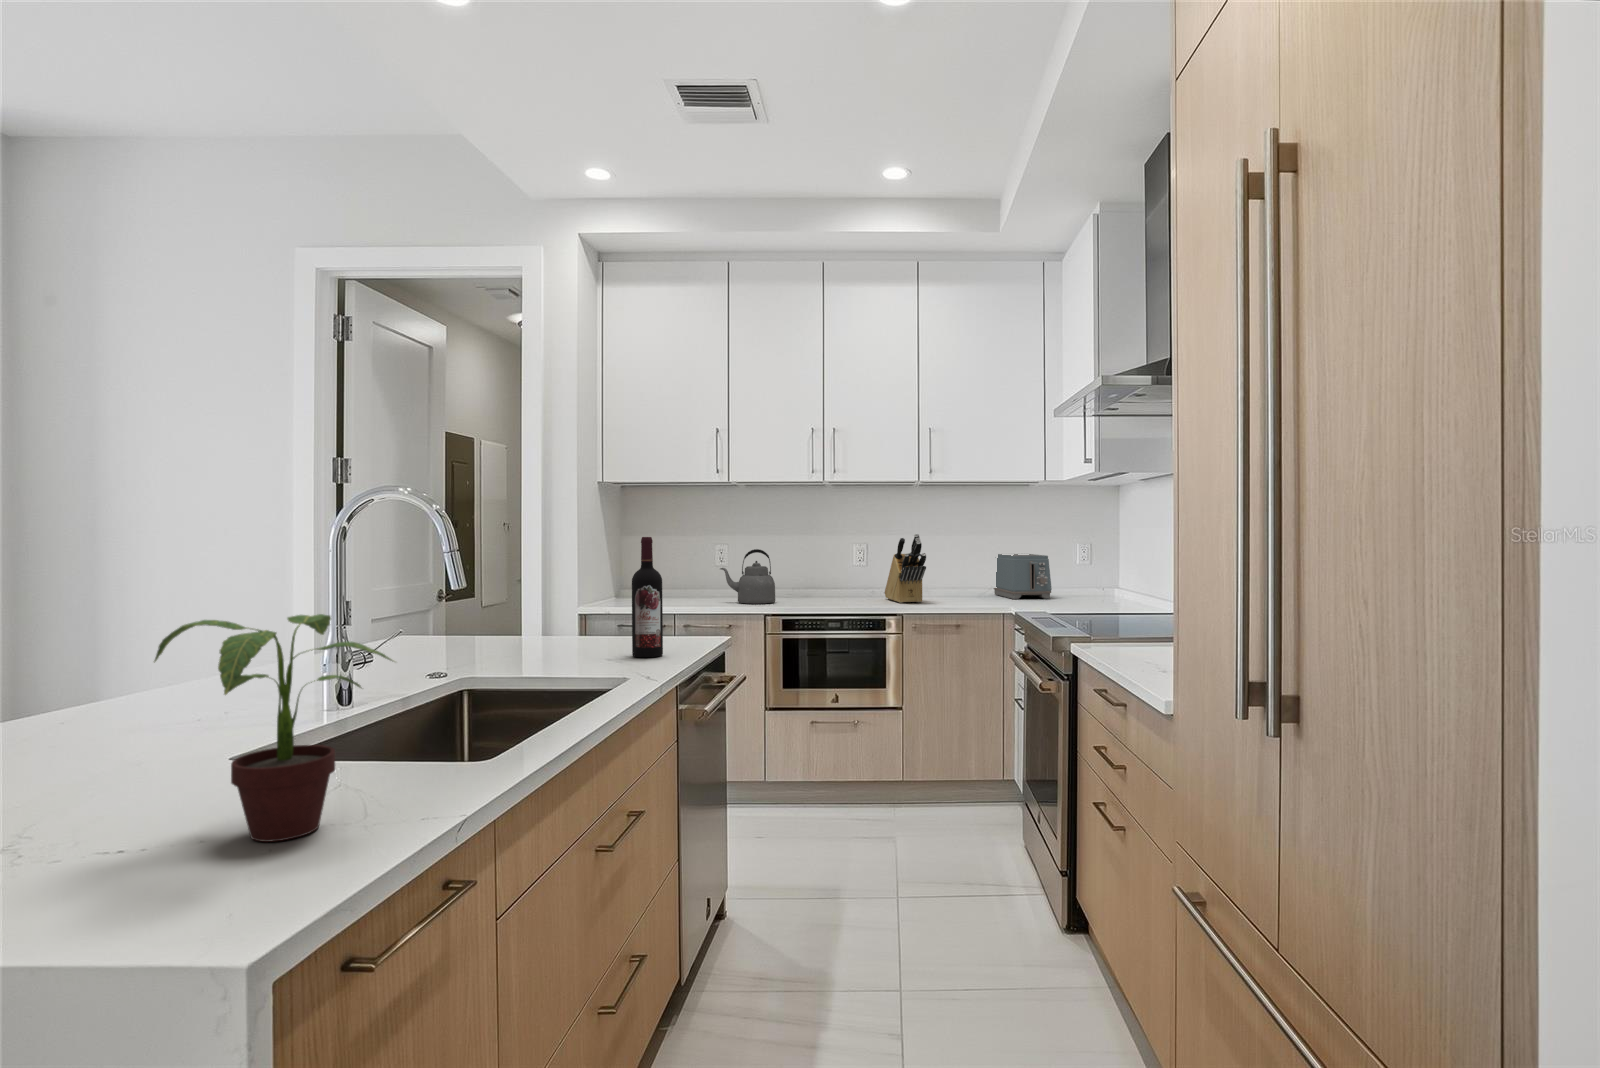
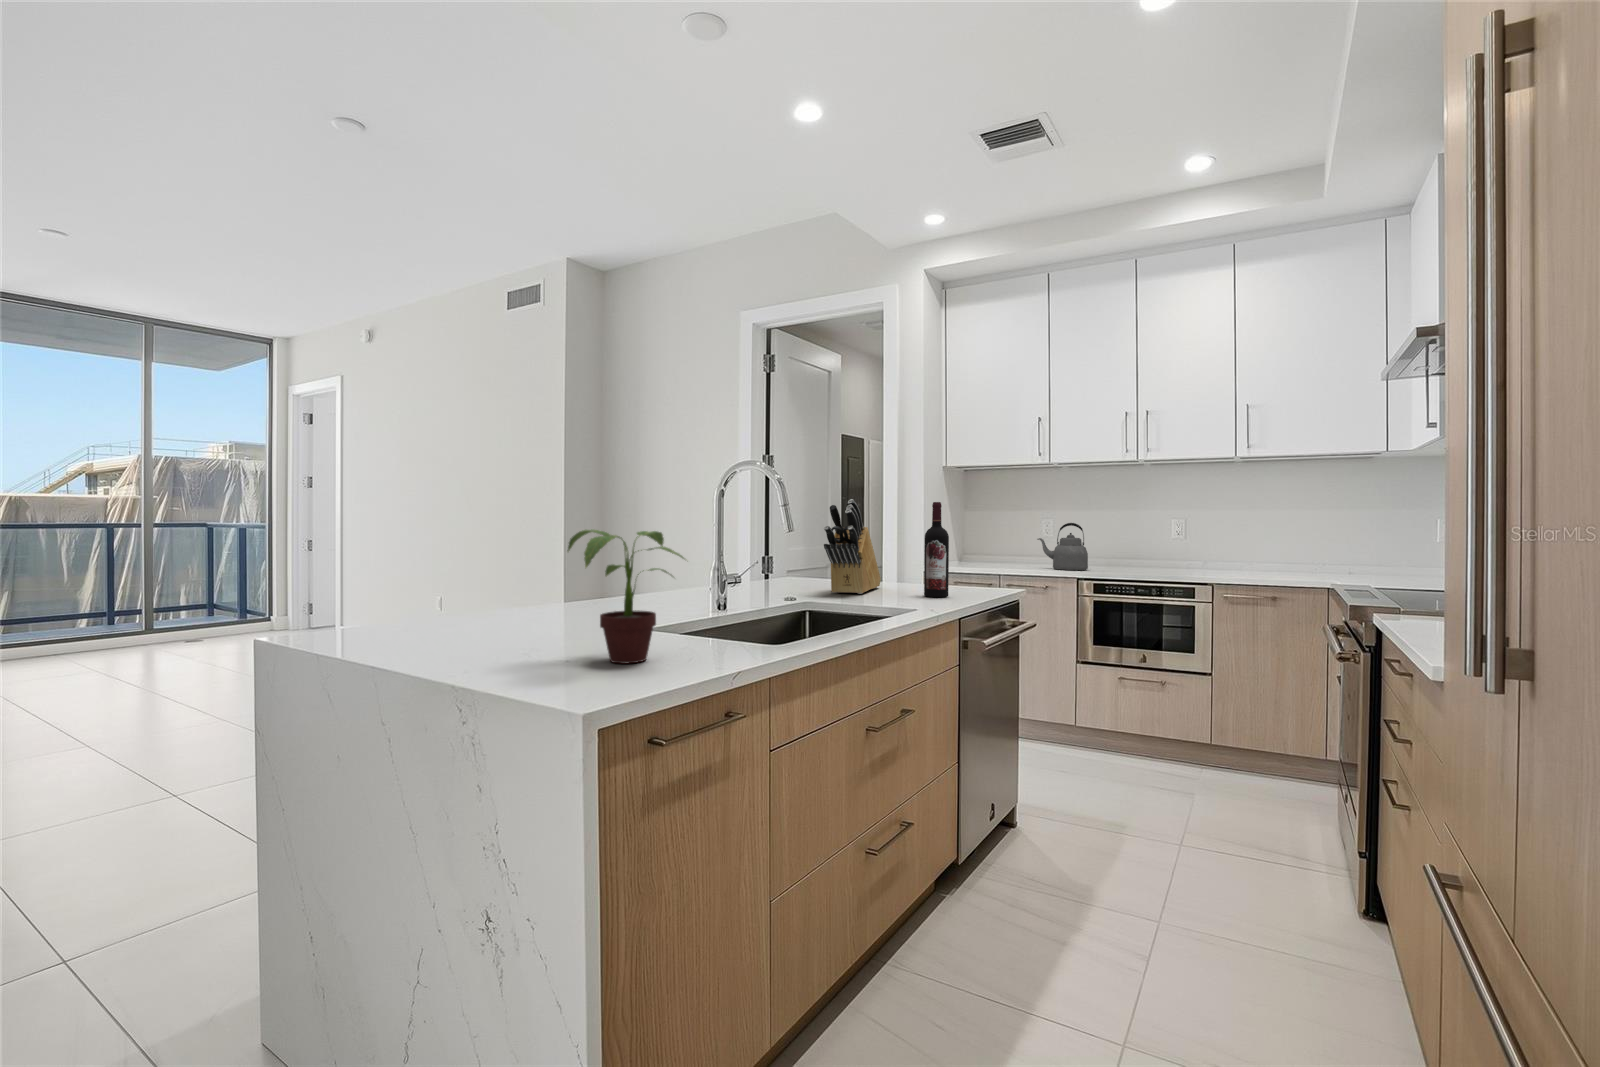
knife block: present [885,534,926,603] -> present [824,499,881,594]
toaster: present [994,554,1052,599] -> none [1334,533,1406,580]

